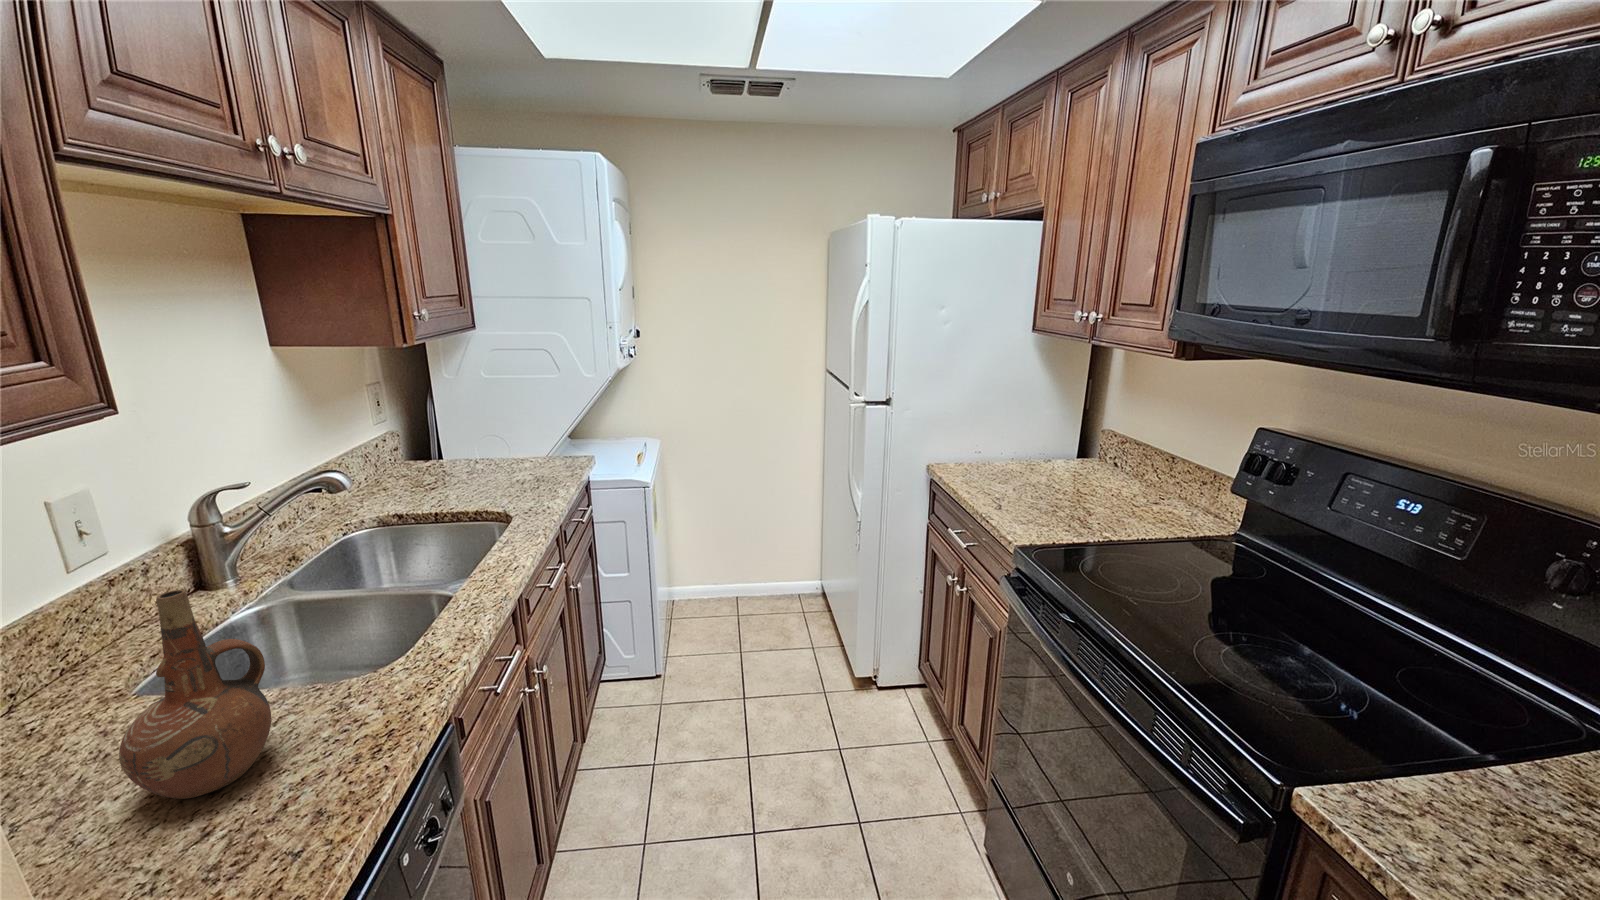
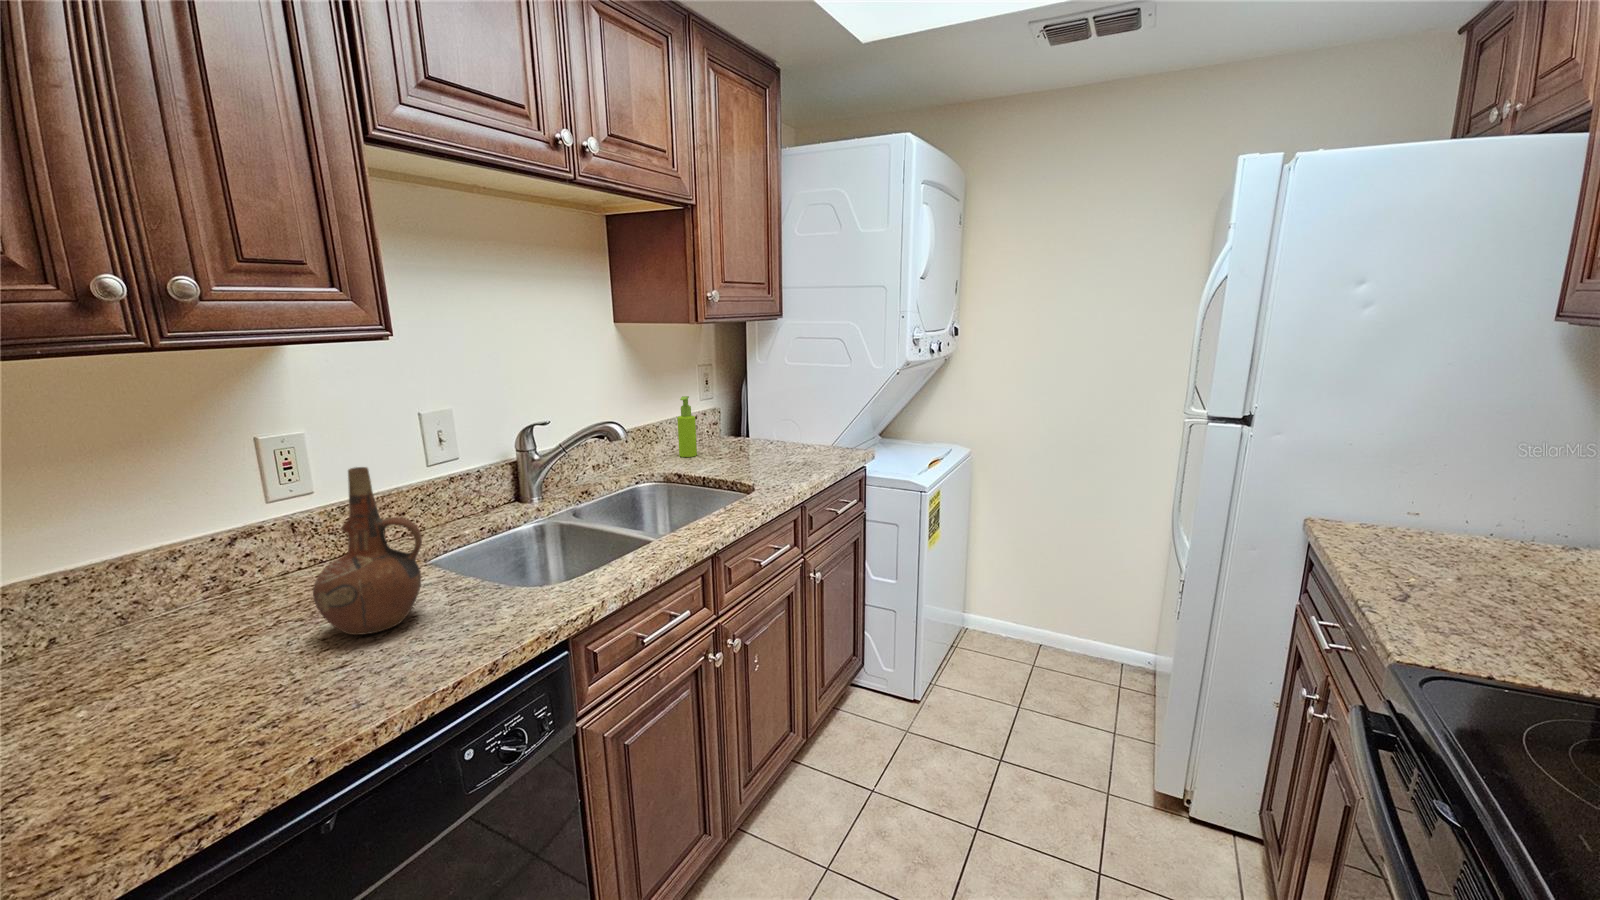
soap dispenser: none [373,424,403,494] -> present [677,396,697,457]

